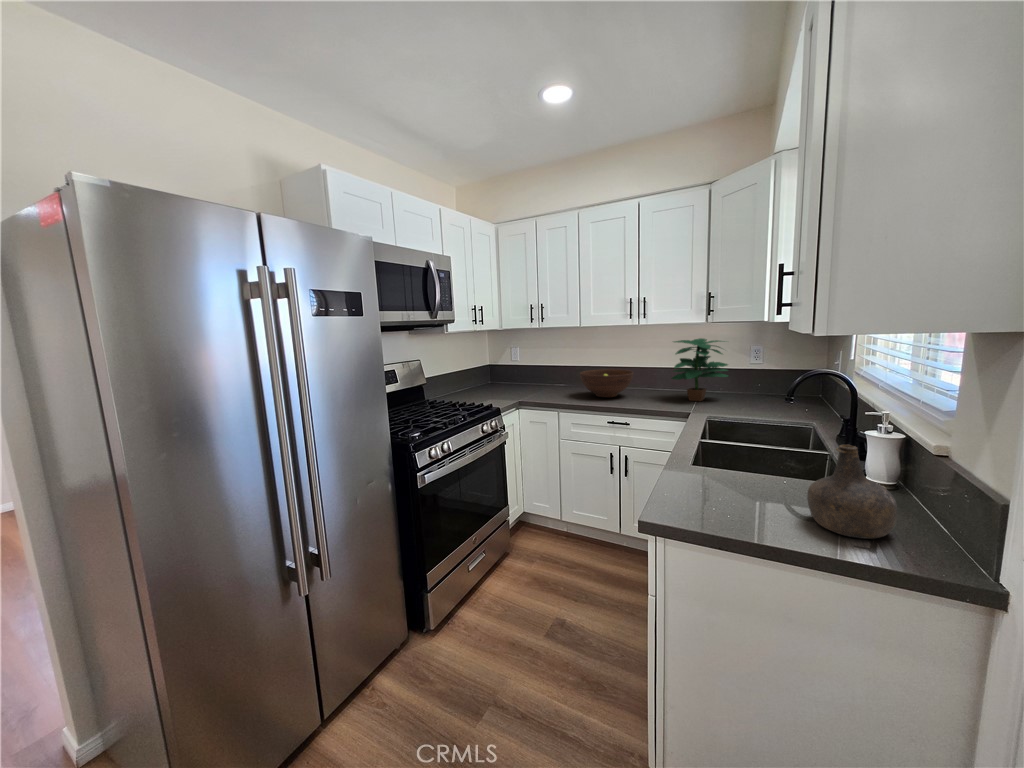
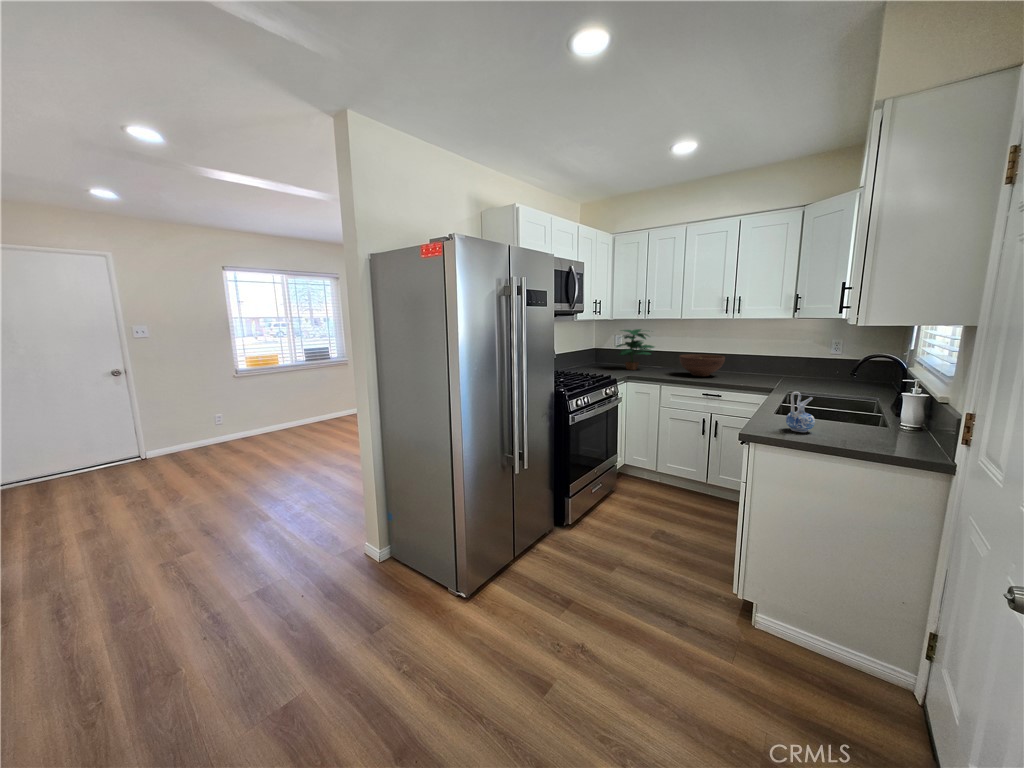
potted plant: present [672,338,728,401] -> present [616,329,654,370]
ceramic pitcher: none [713,444,758,510] -> present [786,392,815,432]
bottle: present [807,445,897,539] -> none [846,393,900,445]

